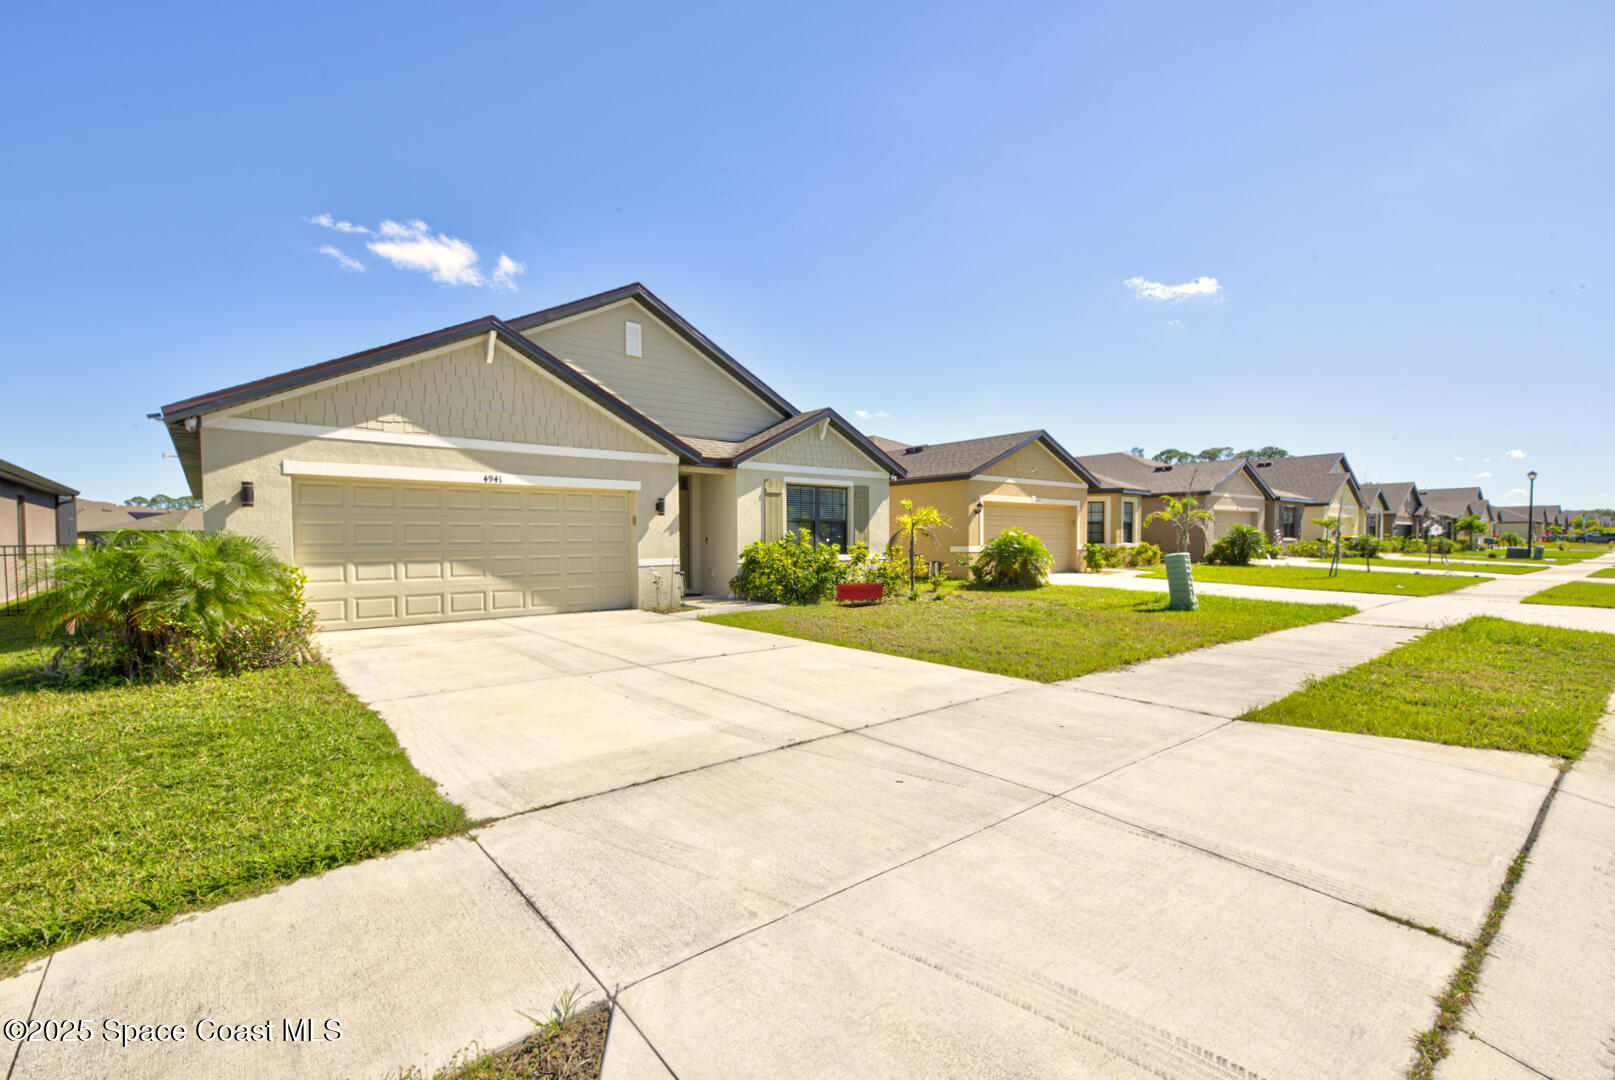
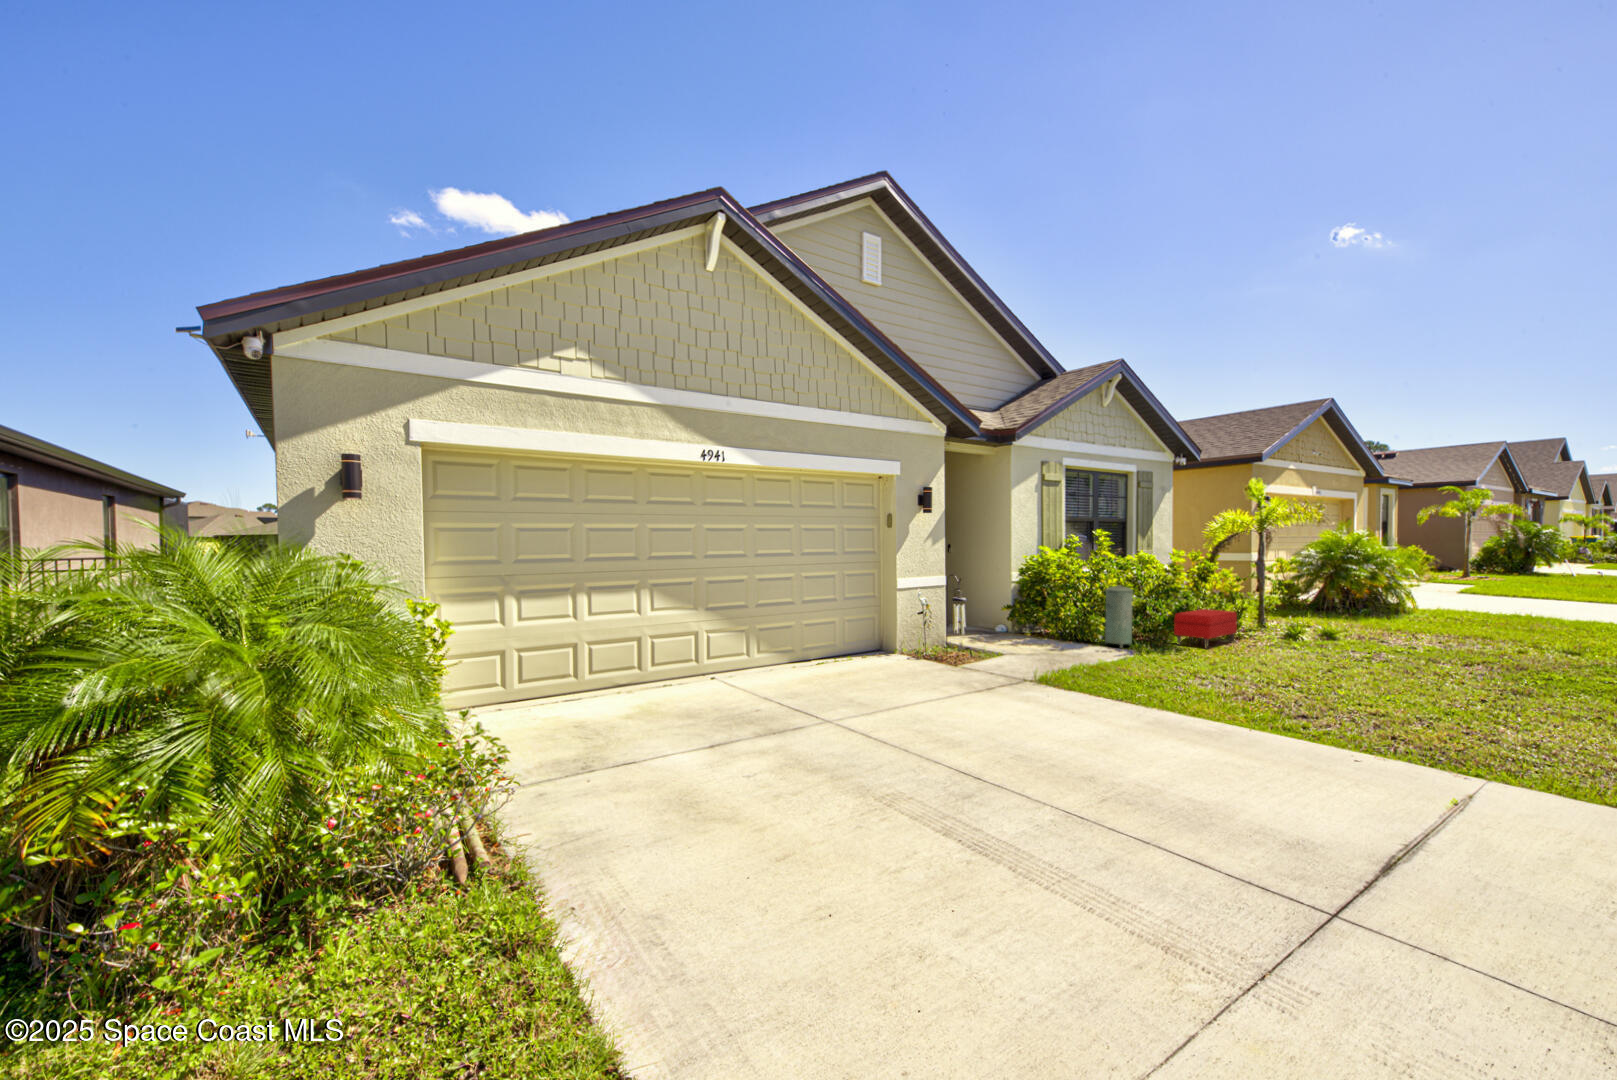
trash can: none [790,565,808,608] -> present [1105,585,1133,648]

